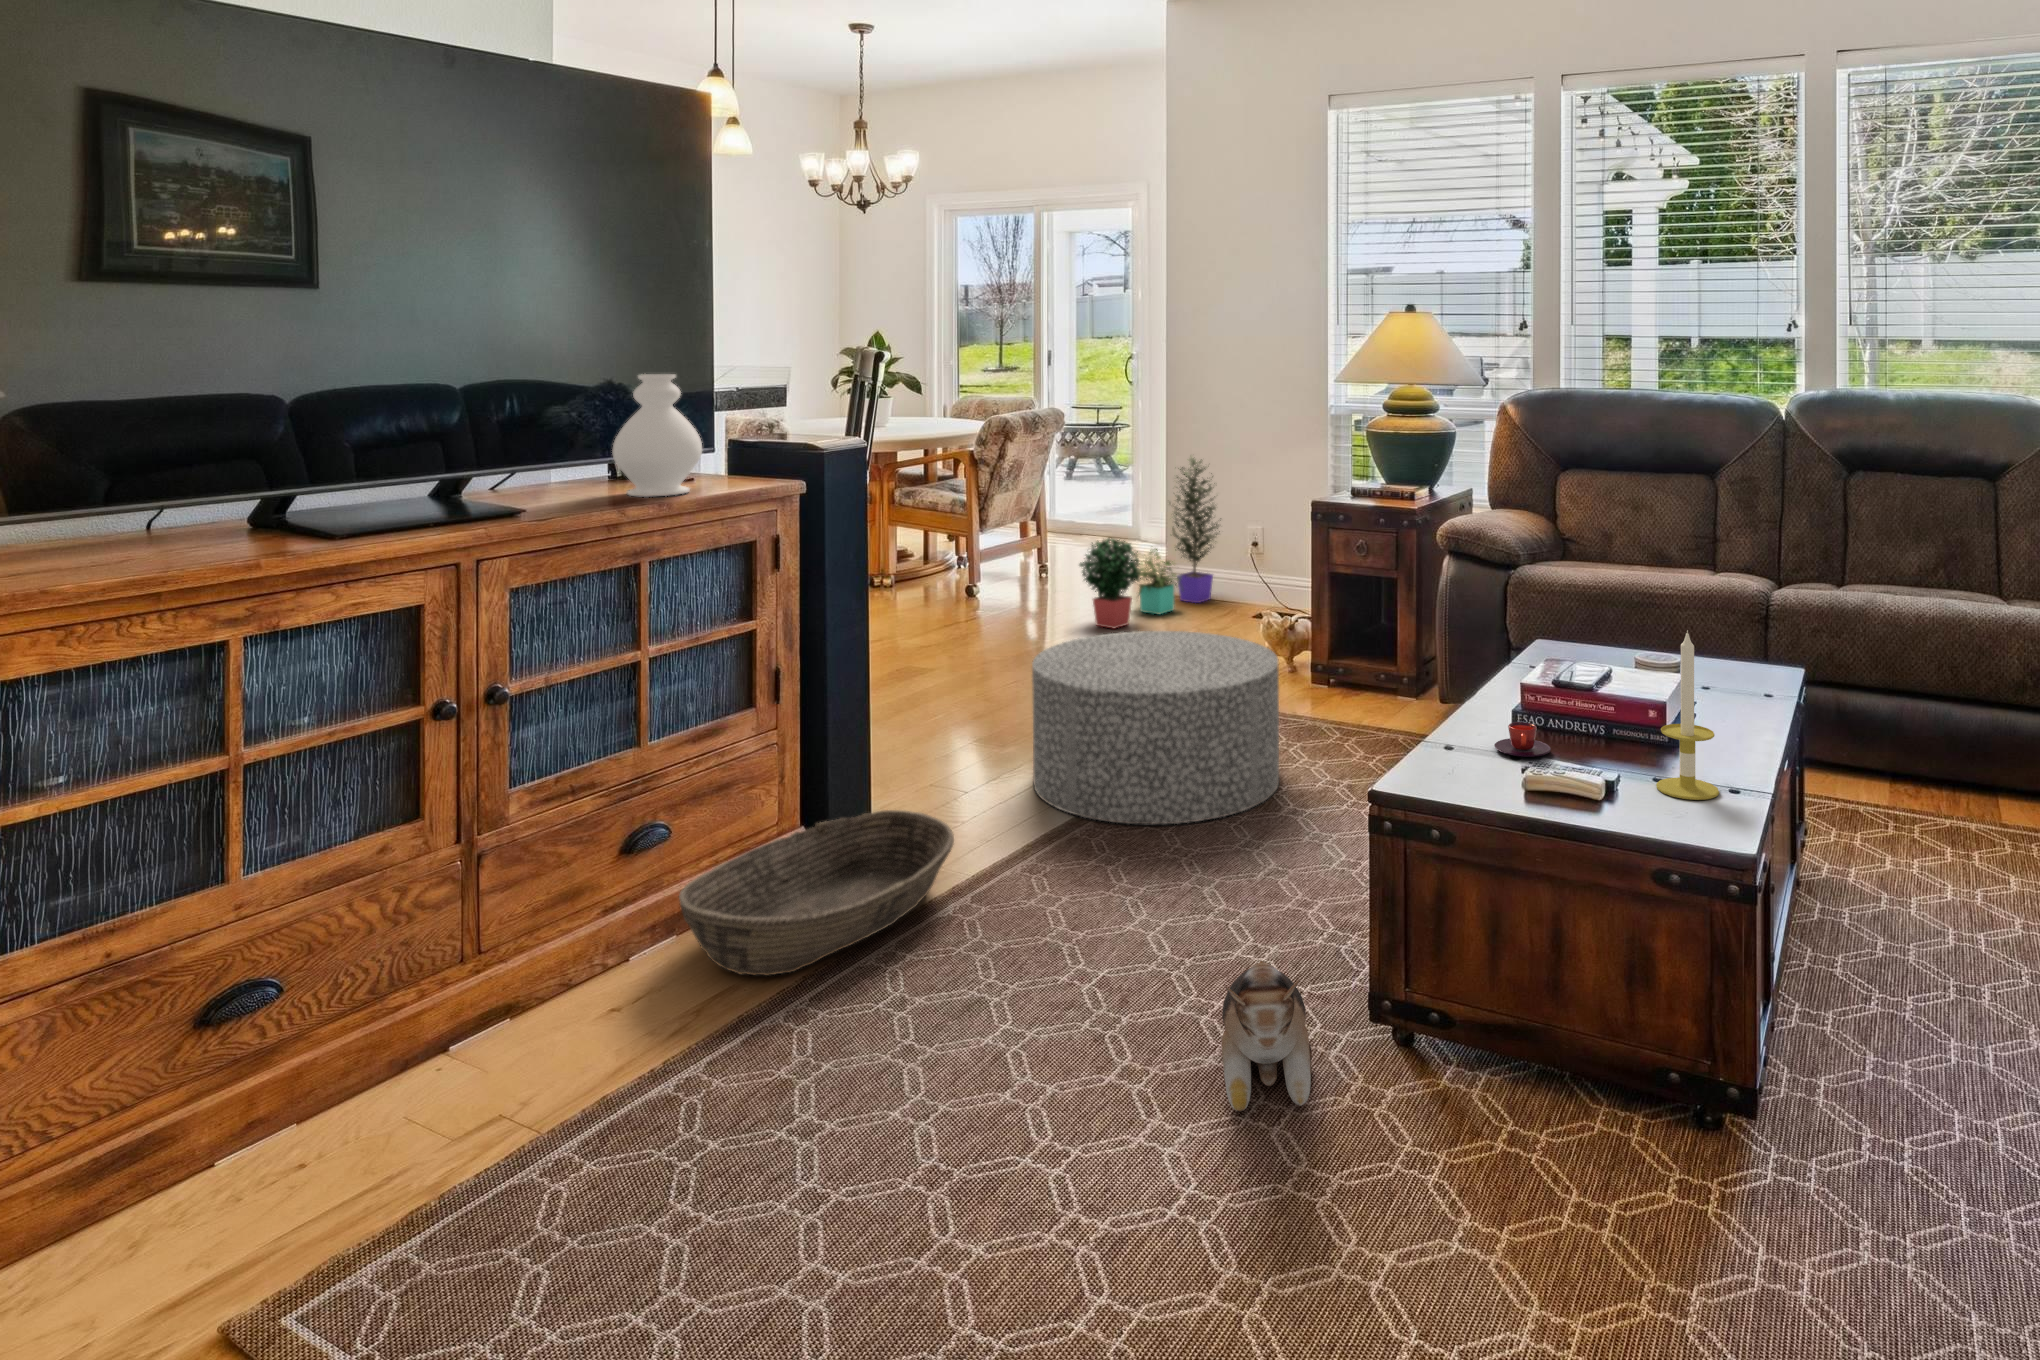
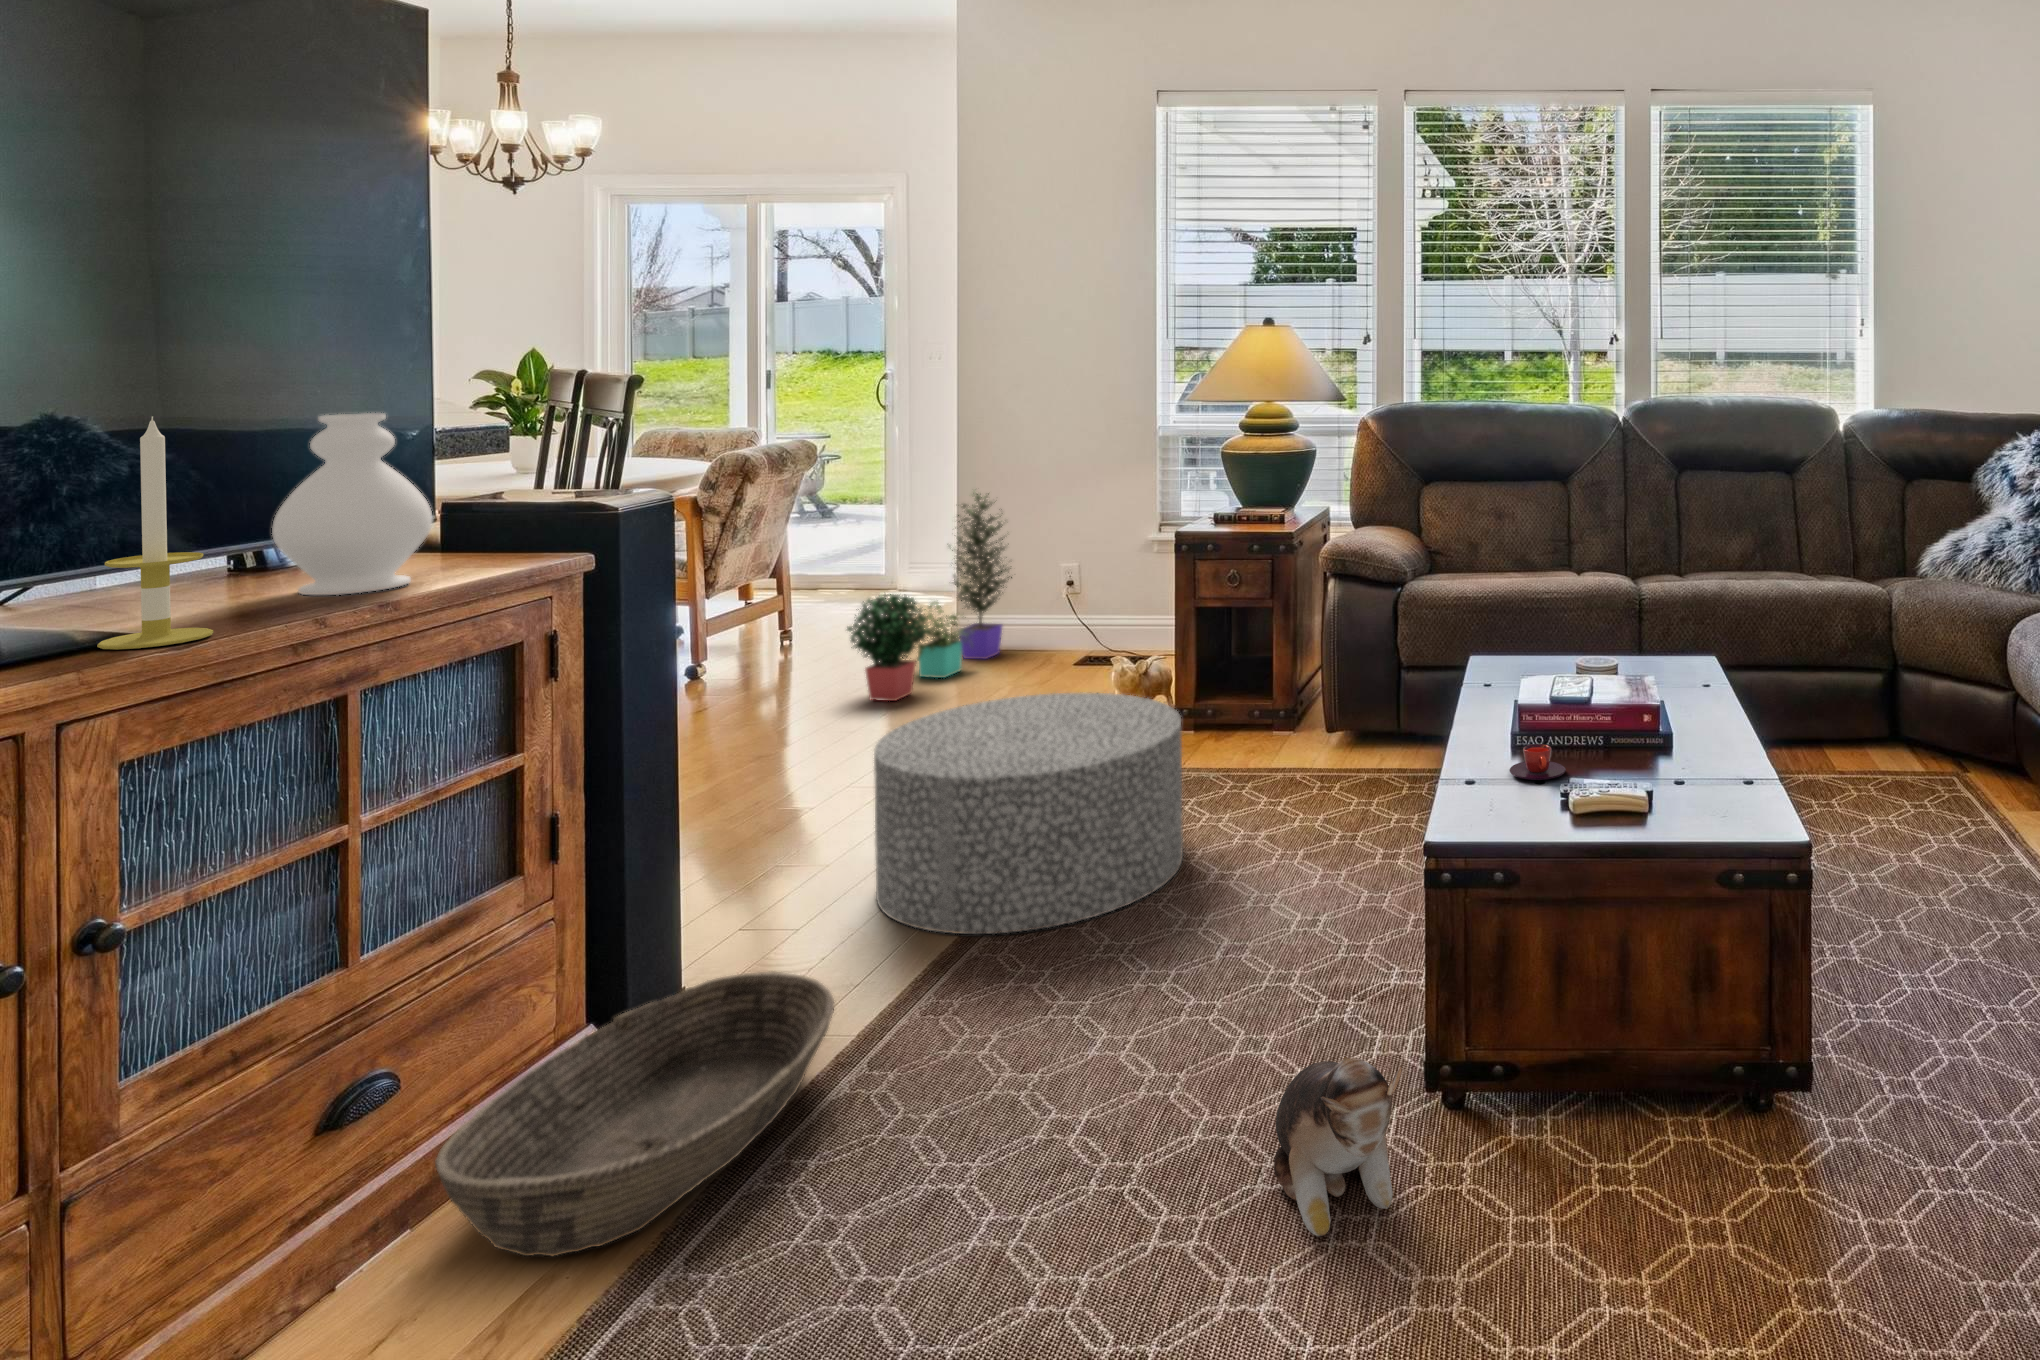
candle: present [1656,630,1719,800] -> present [97,416,213,649]

